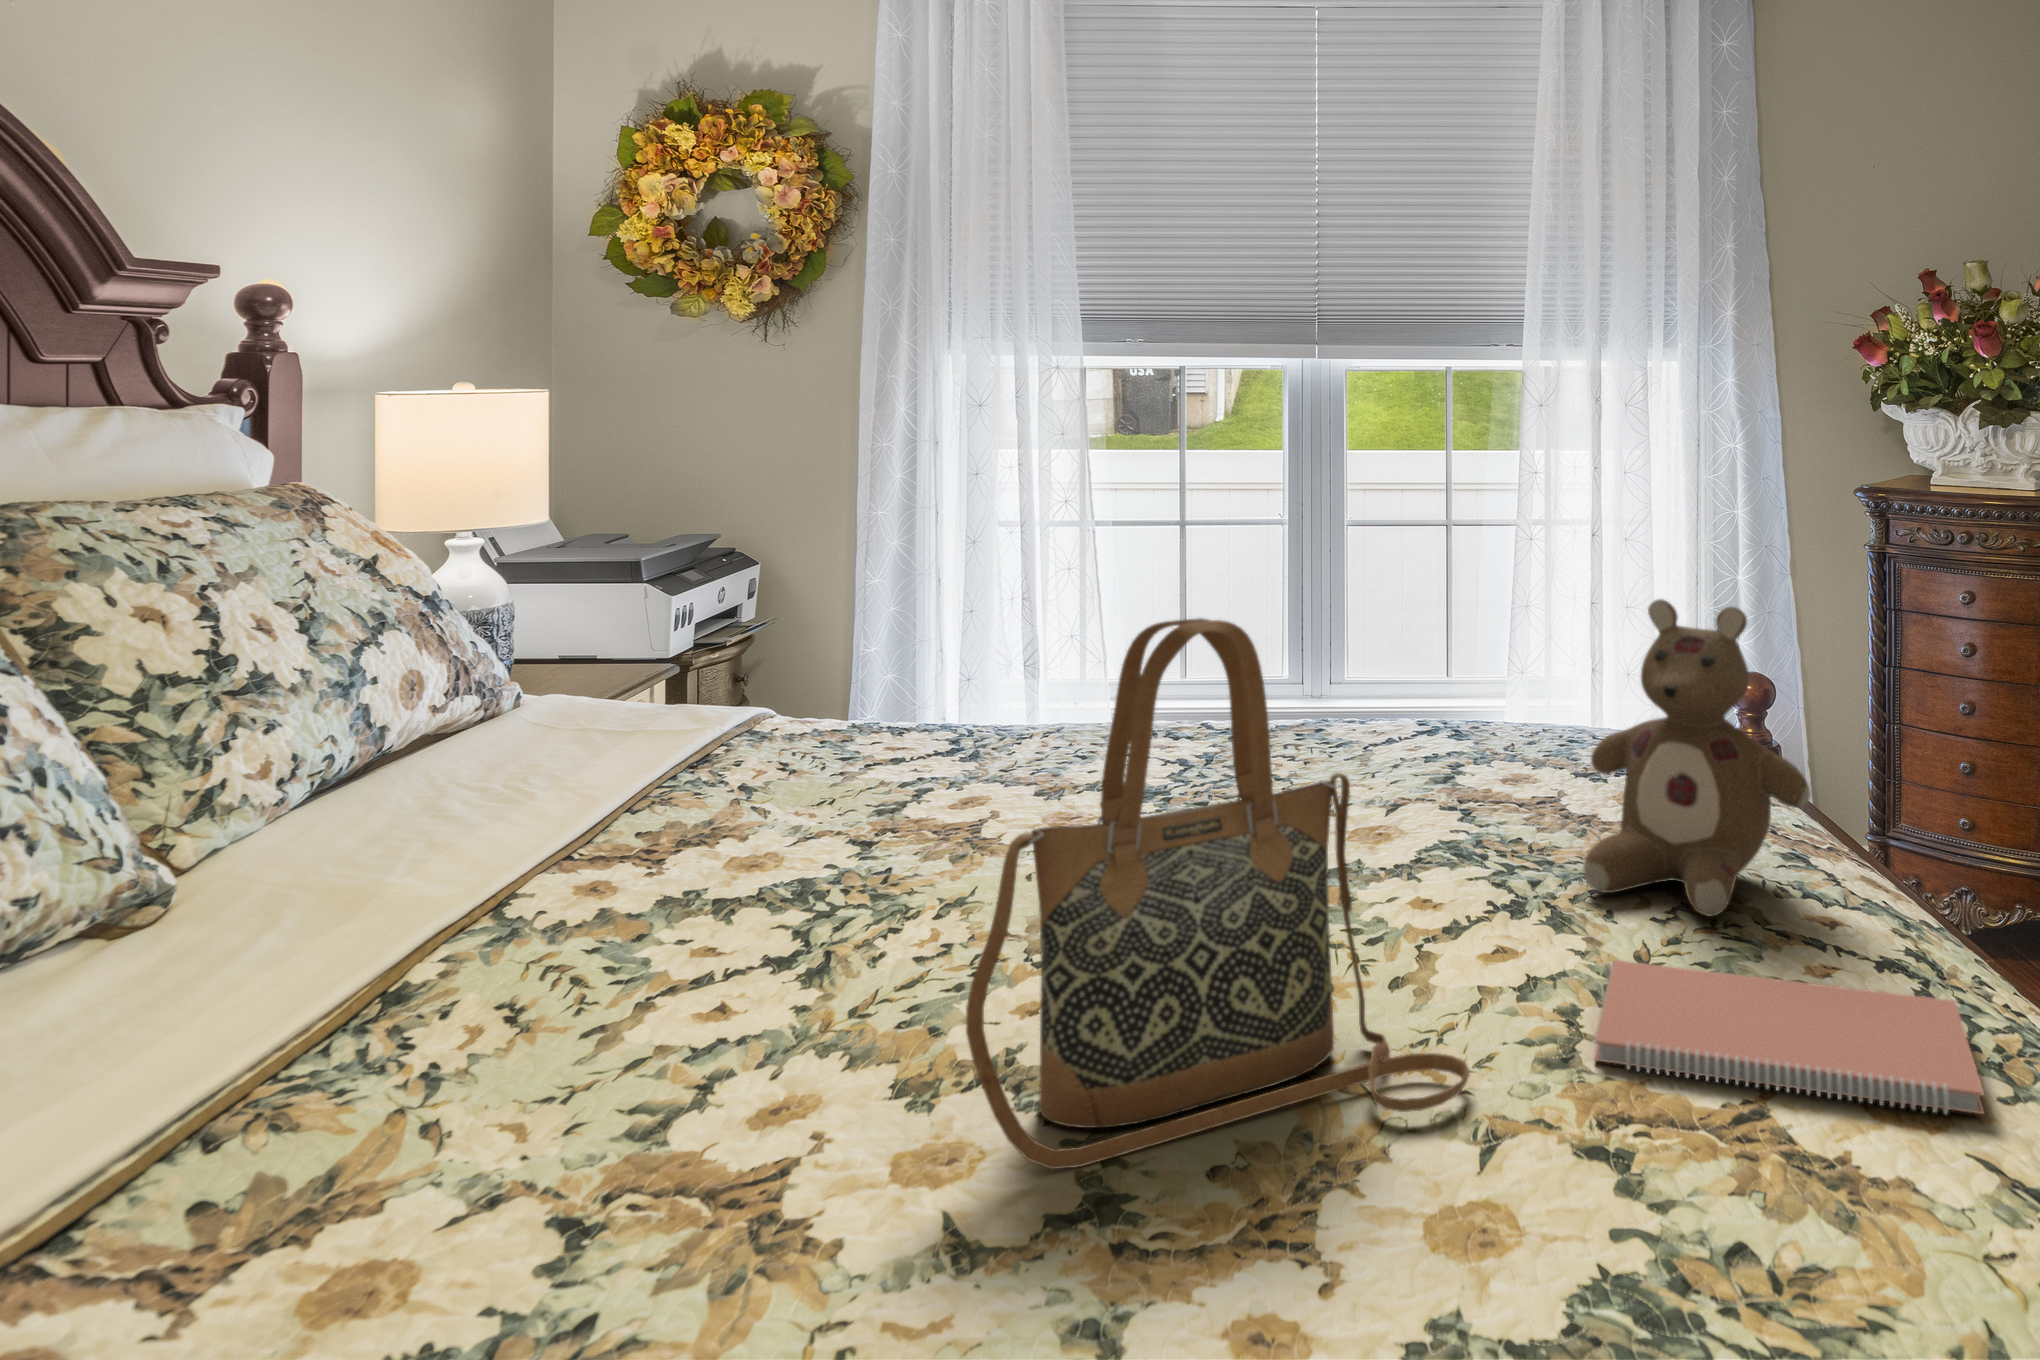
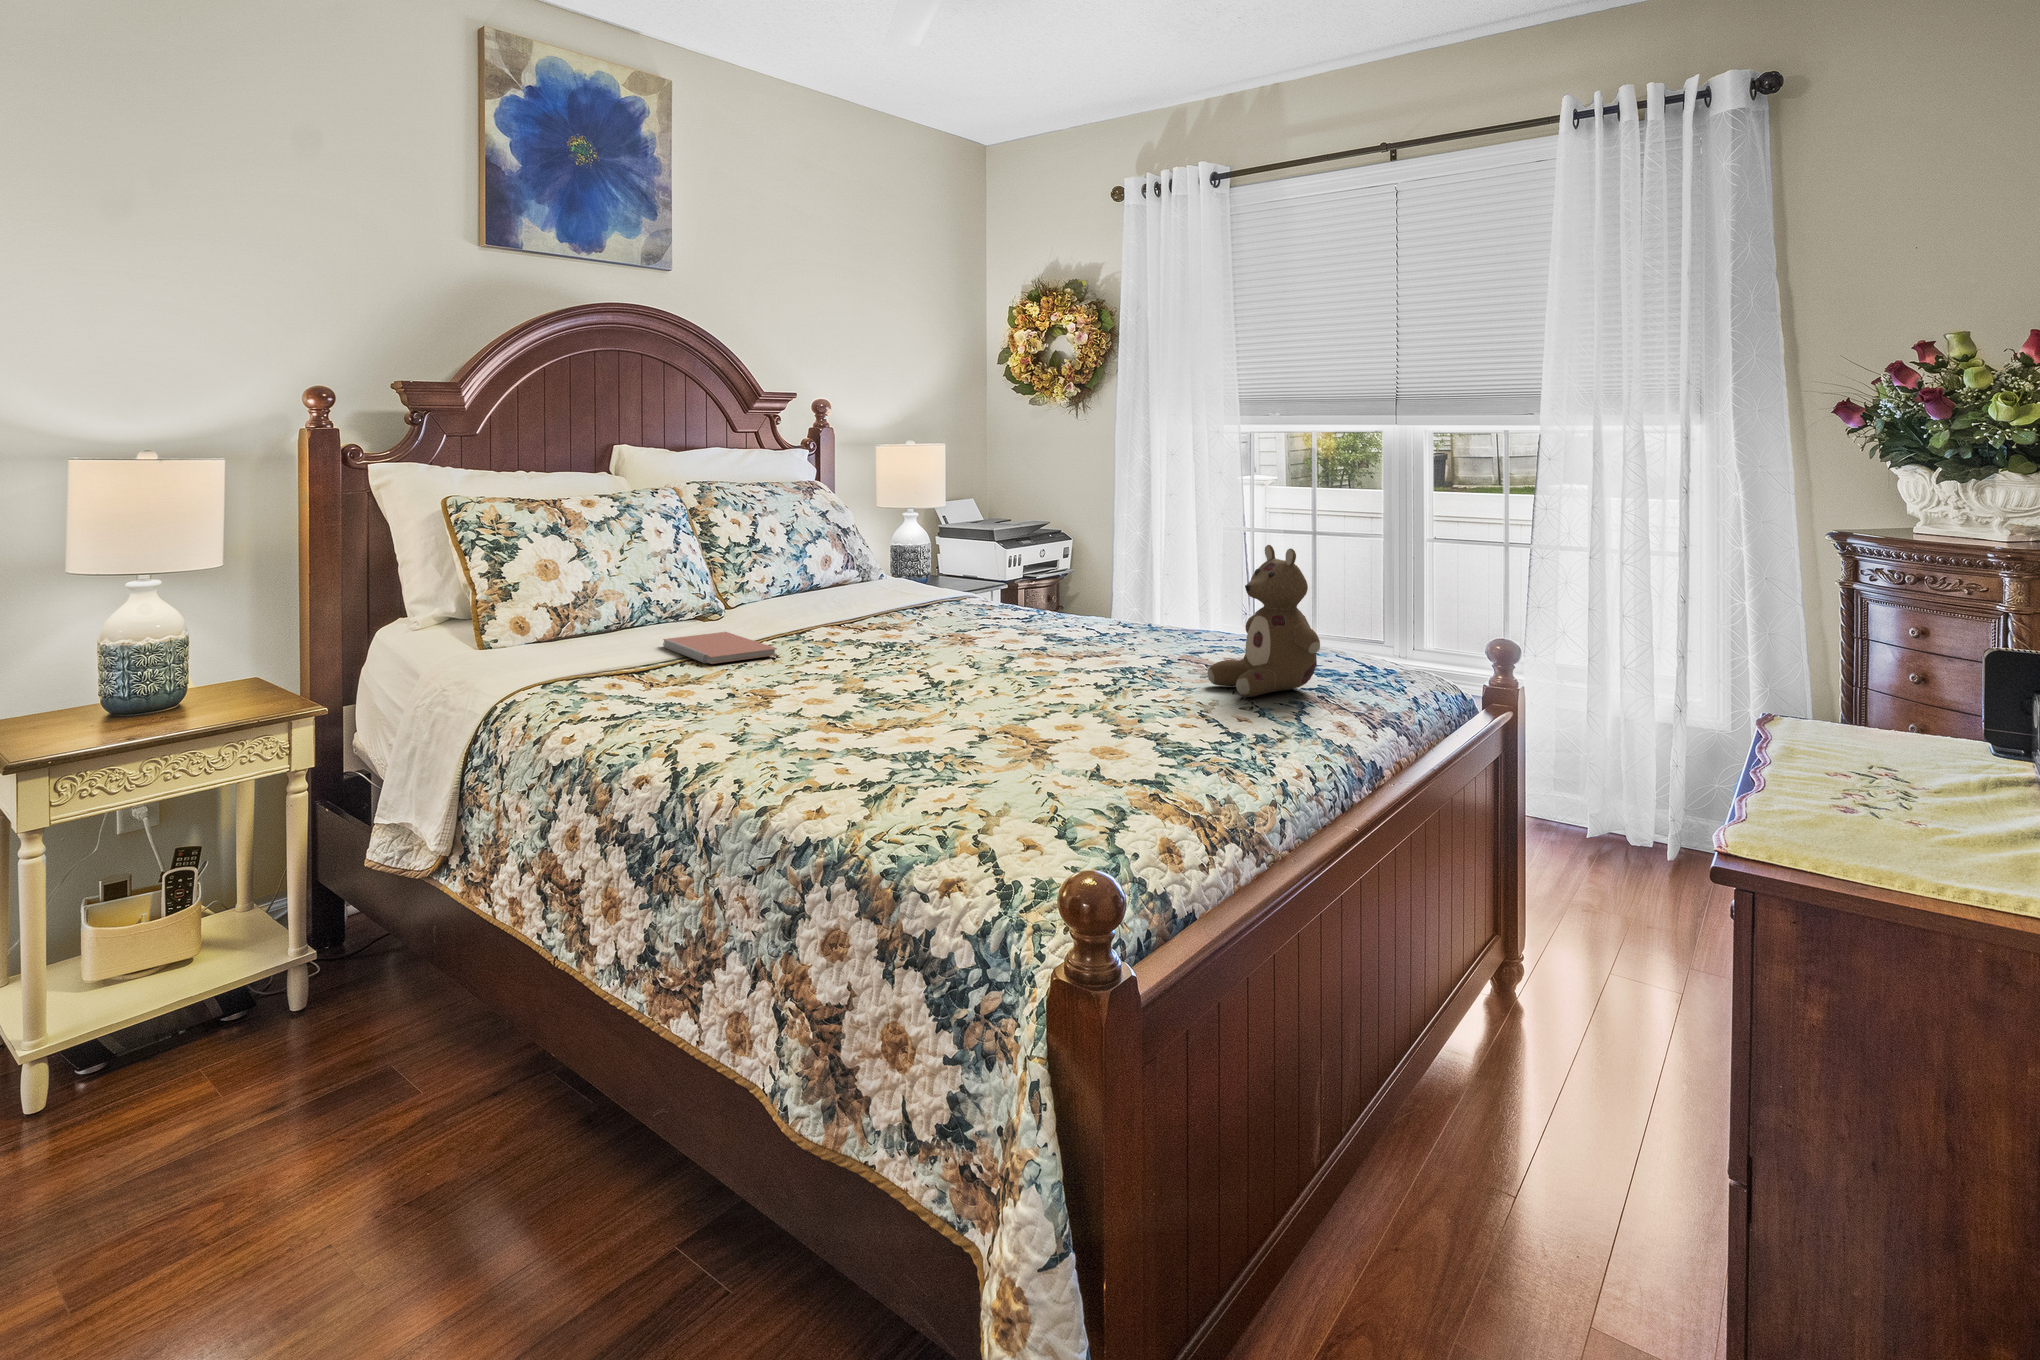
handbag: present [966,618,1470,1169] -> none [854,522,1034,711]
notebook: present [1594,960,1984,1114] -> present [663,632,777,664]

